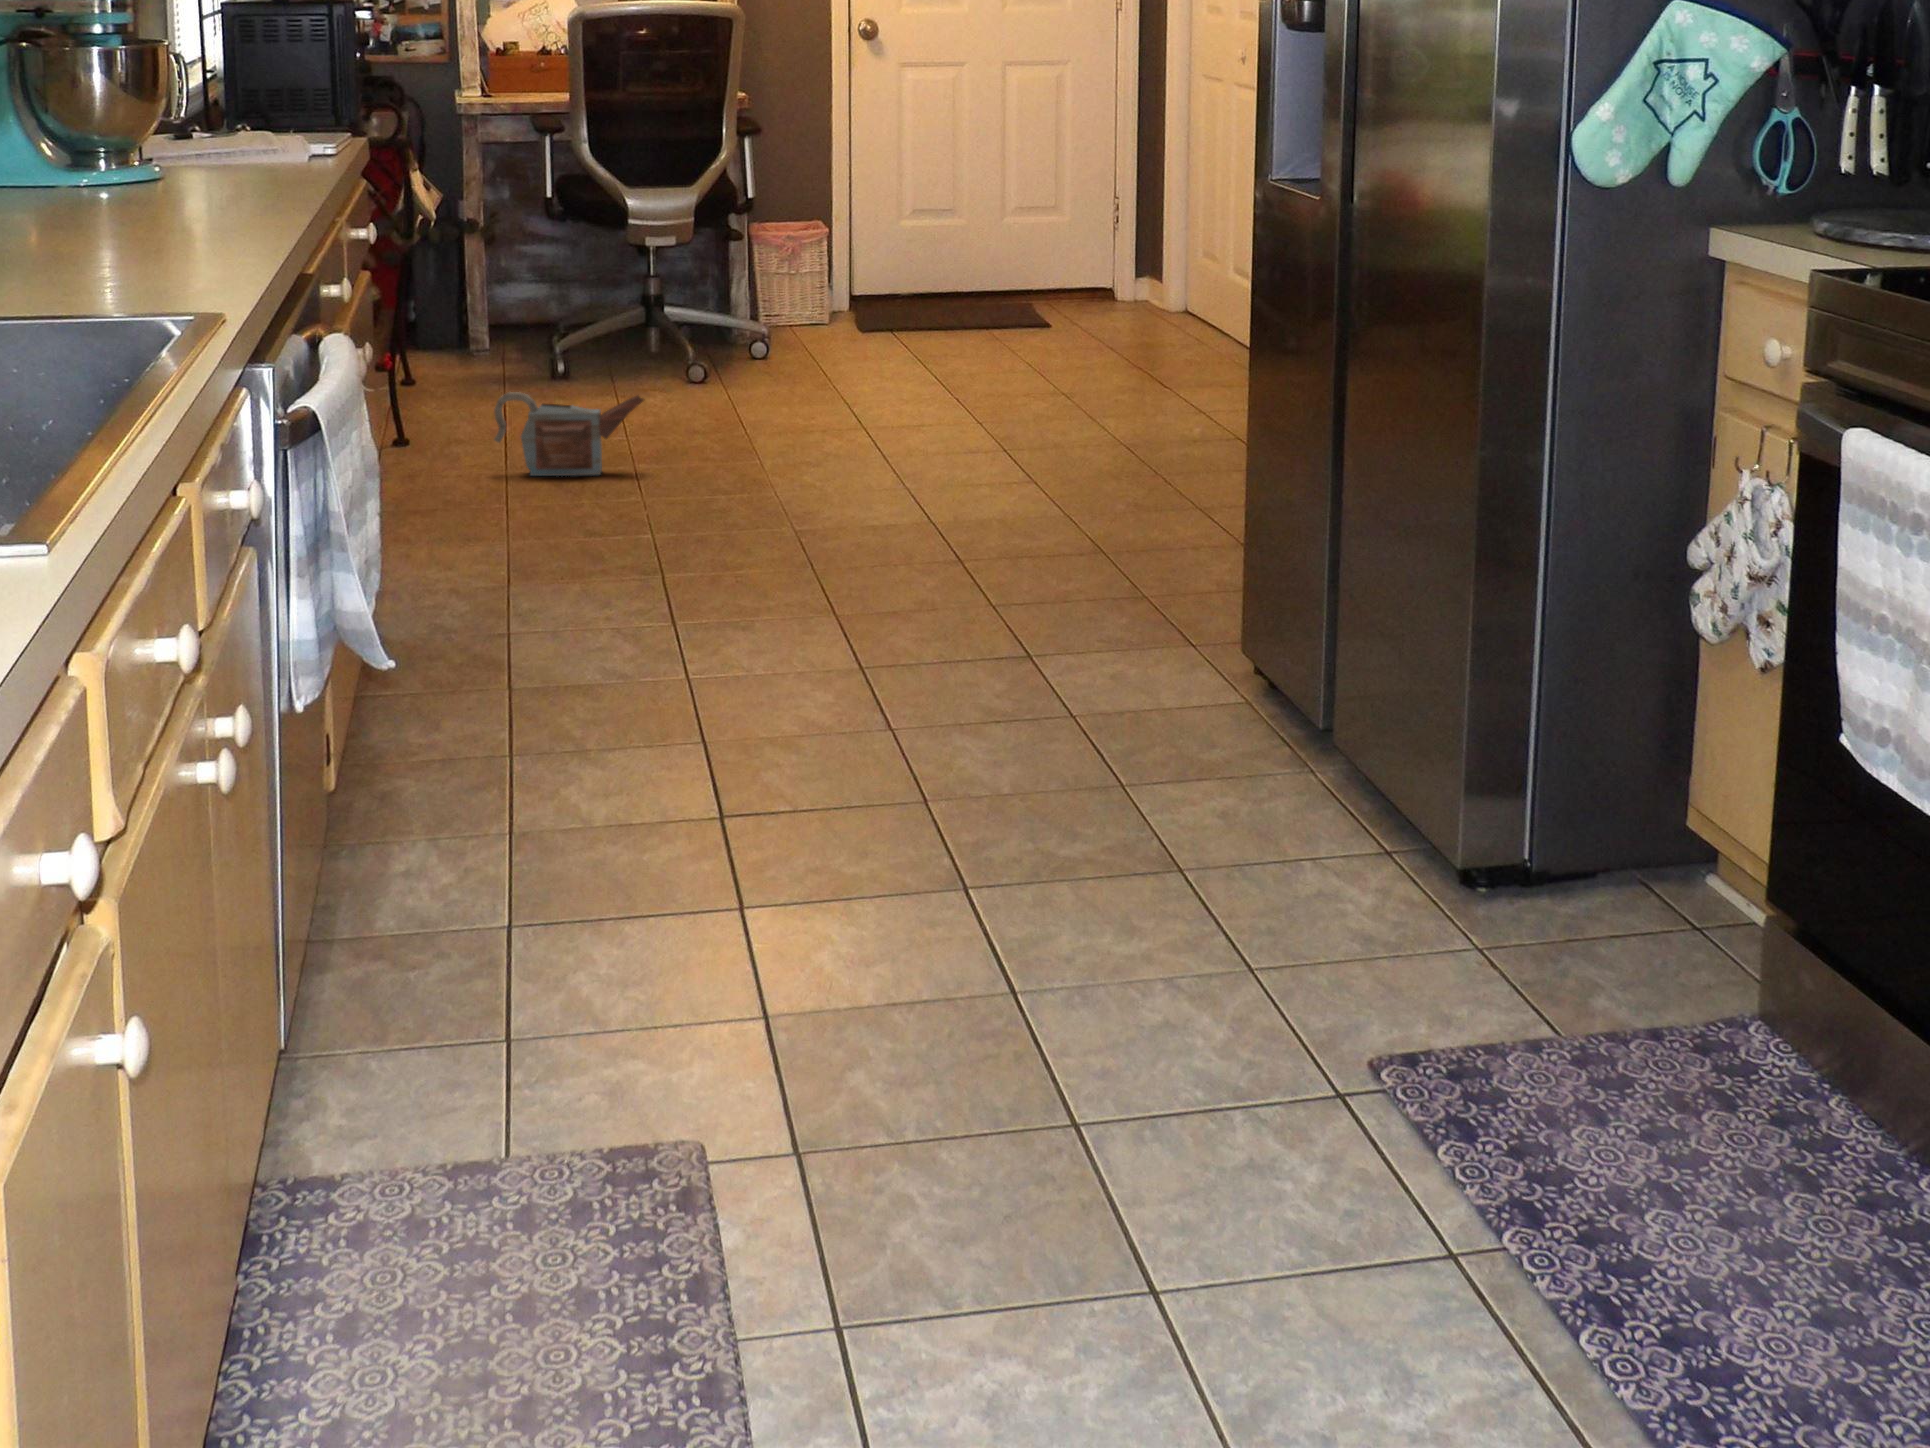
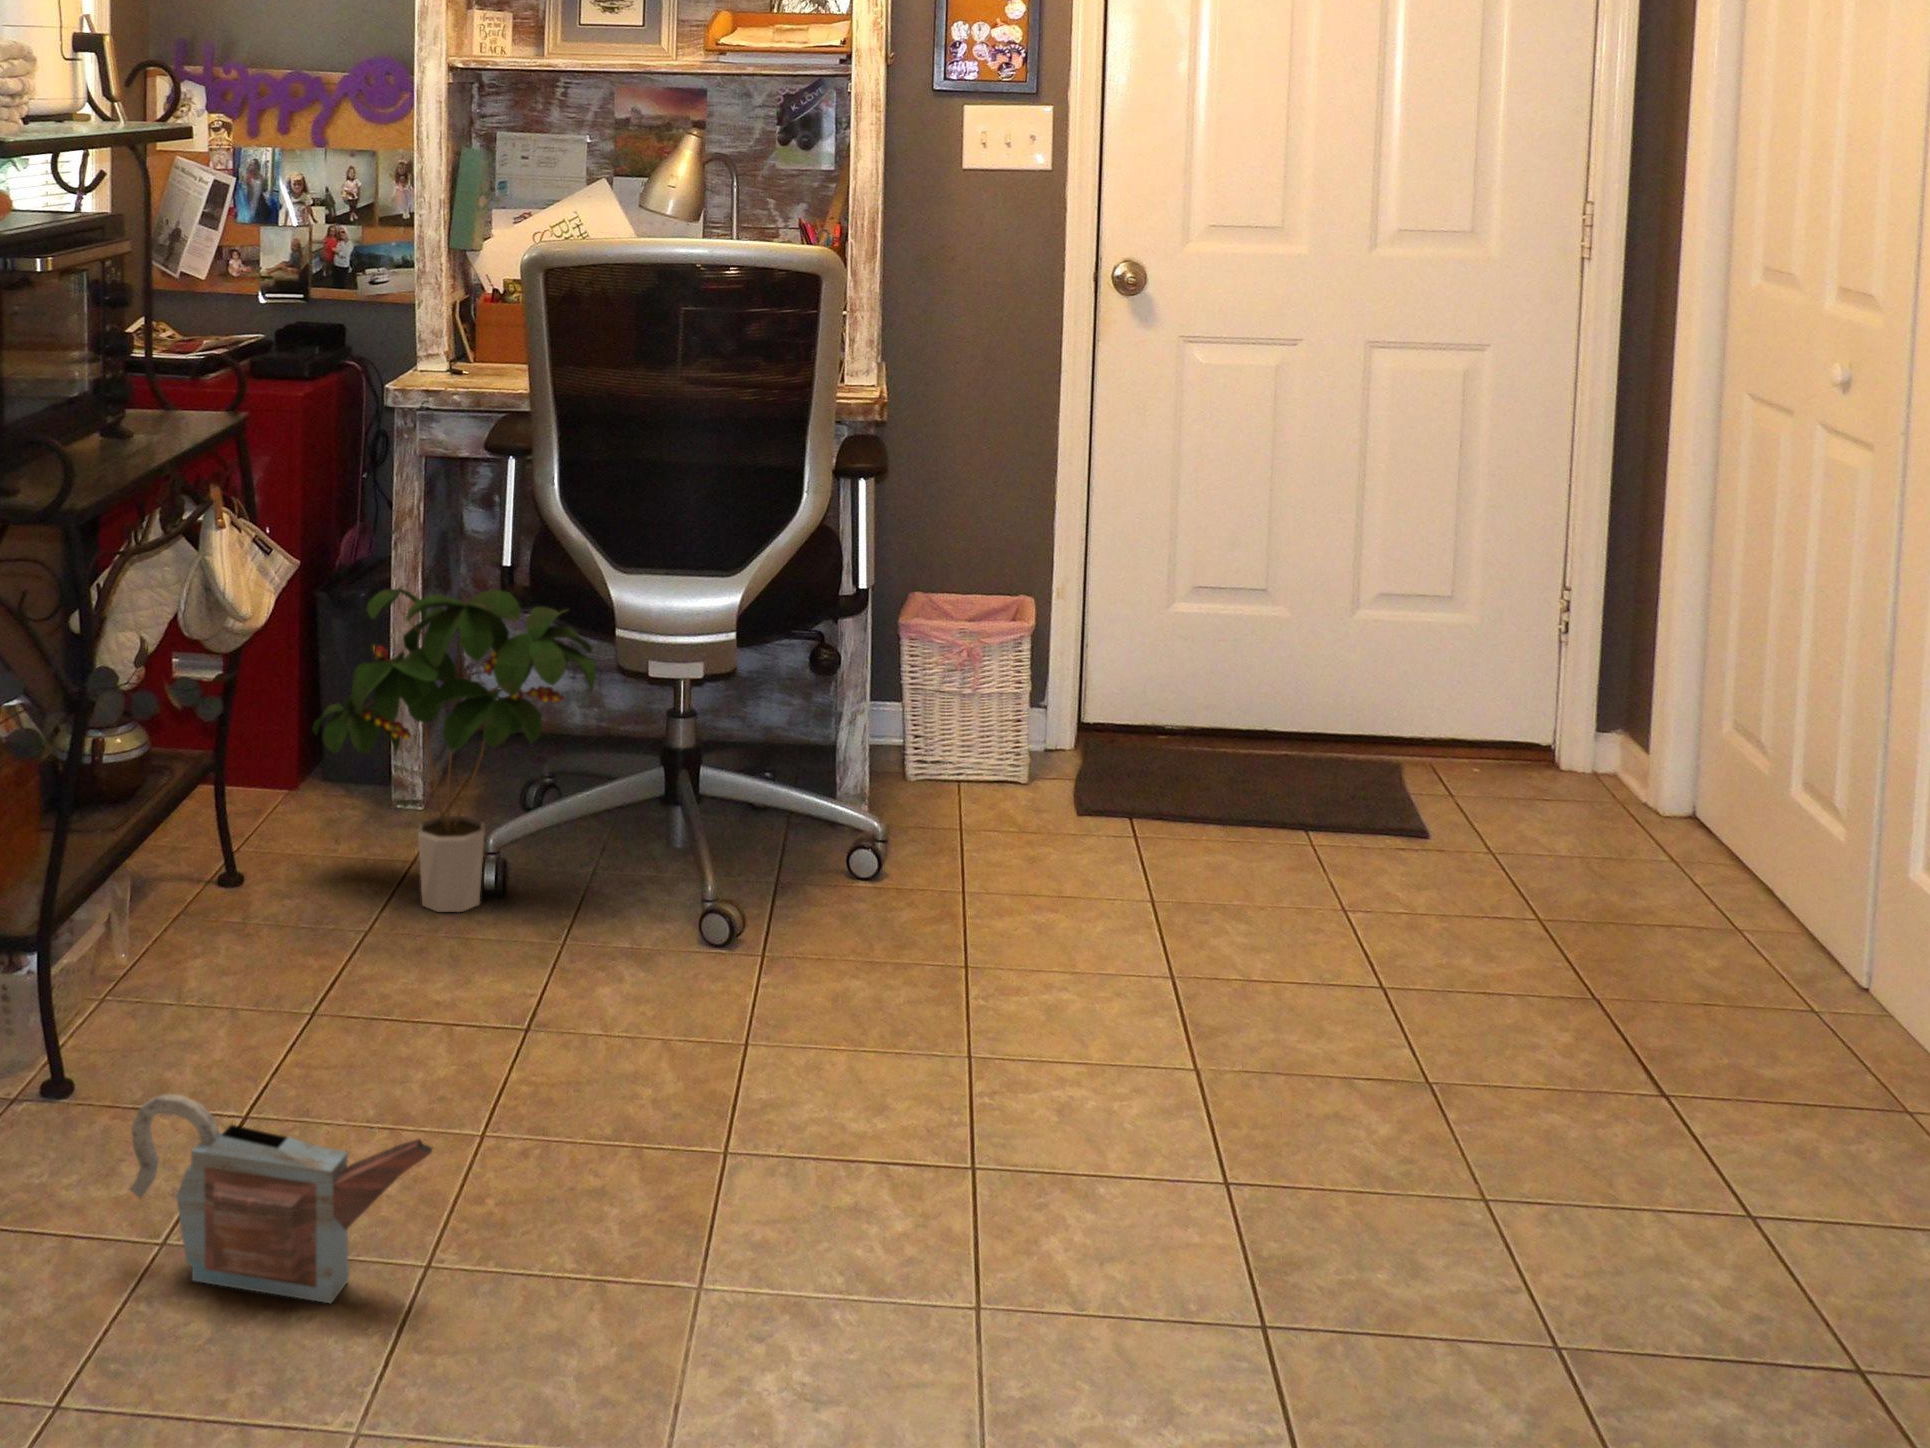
potted plant: none [454,202,620,383] -> present [312,586,596,912]

